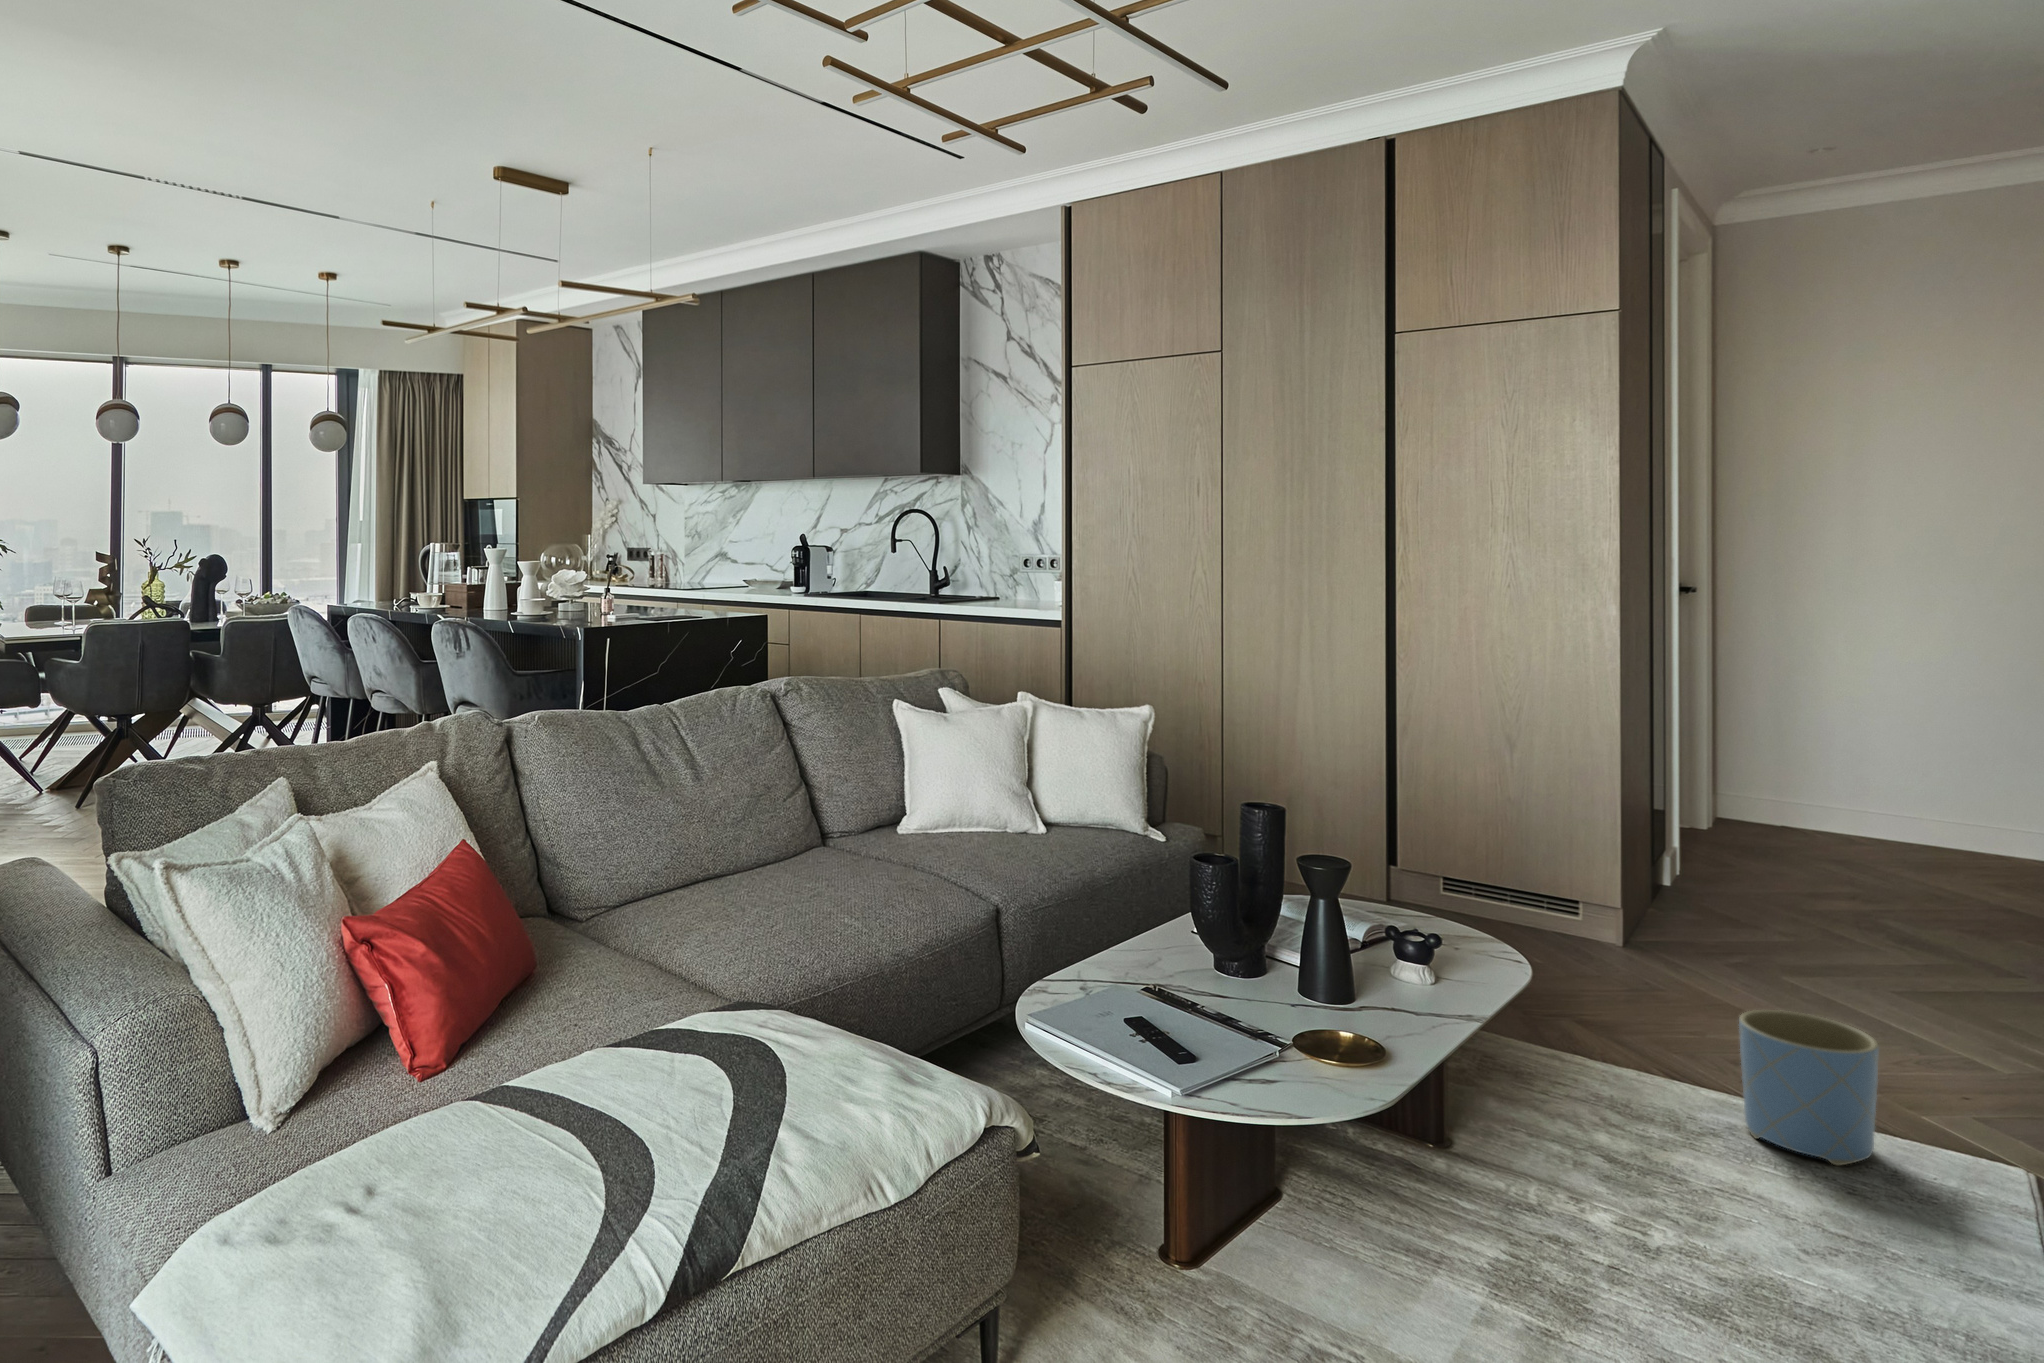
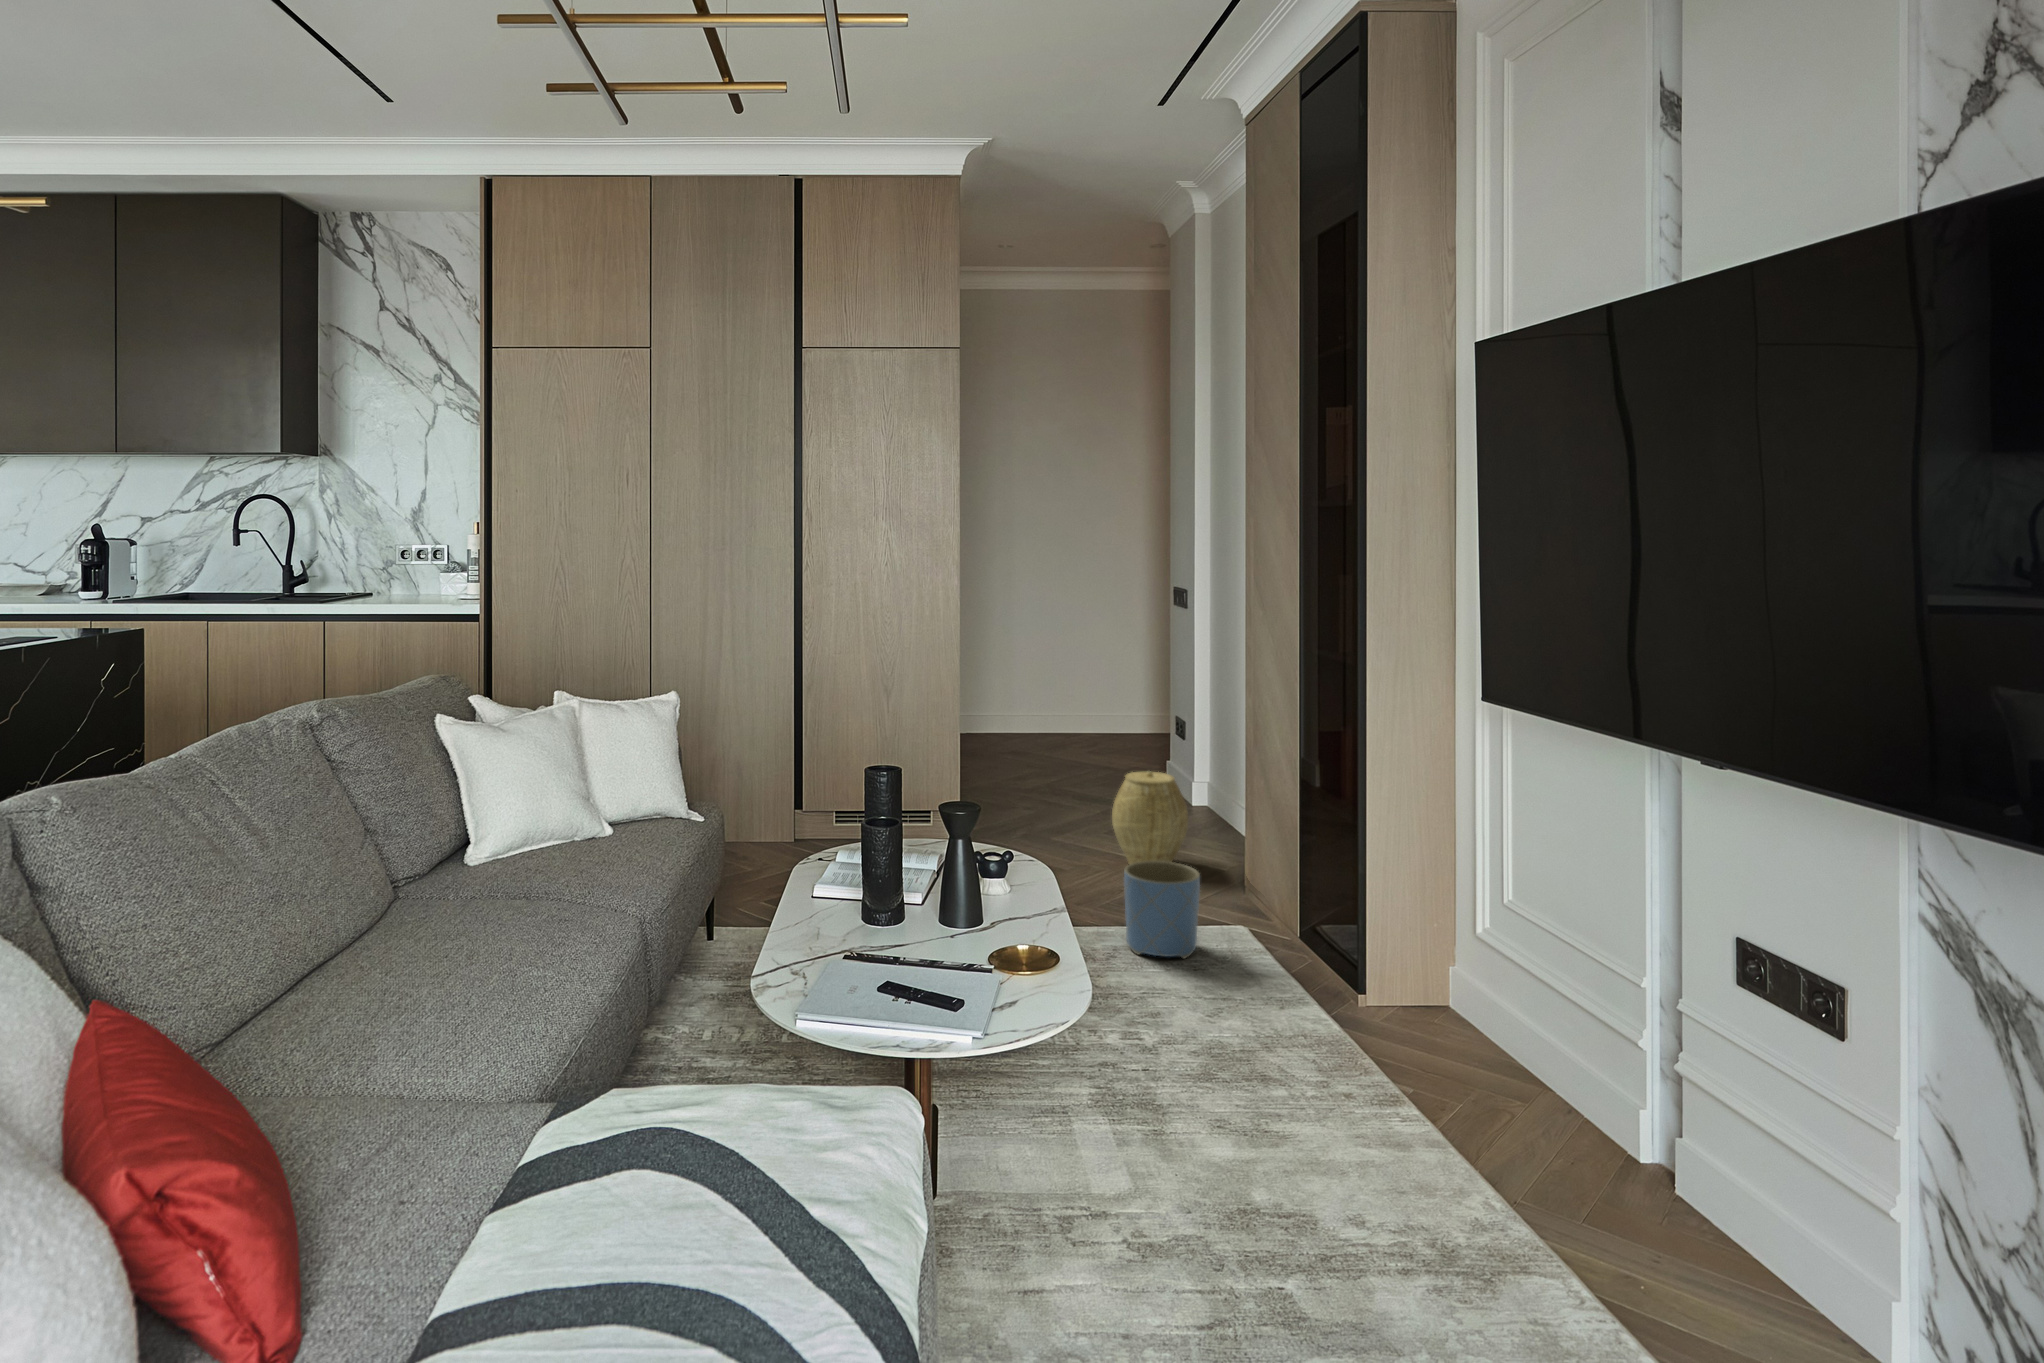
woven basket: none [1841,899,1992,1053] -> present [1112,771,1188,864]

